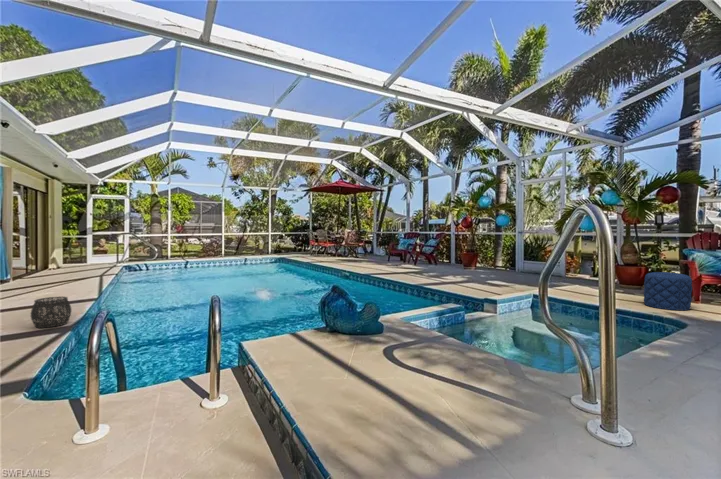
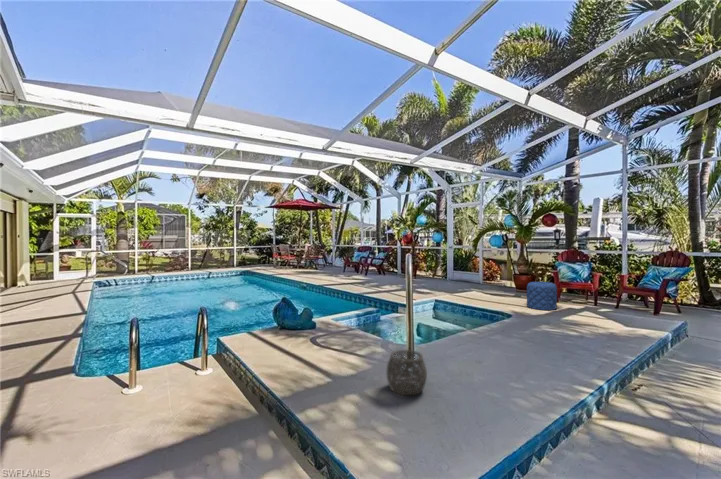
woven basket: present [31,297,71,328] -> present [386,350,427,395]

